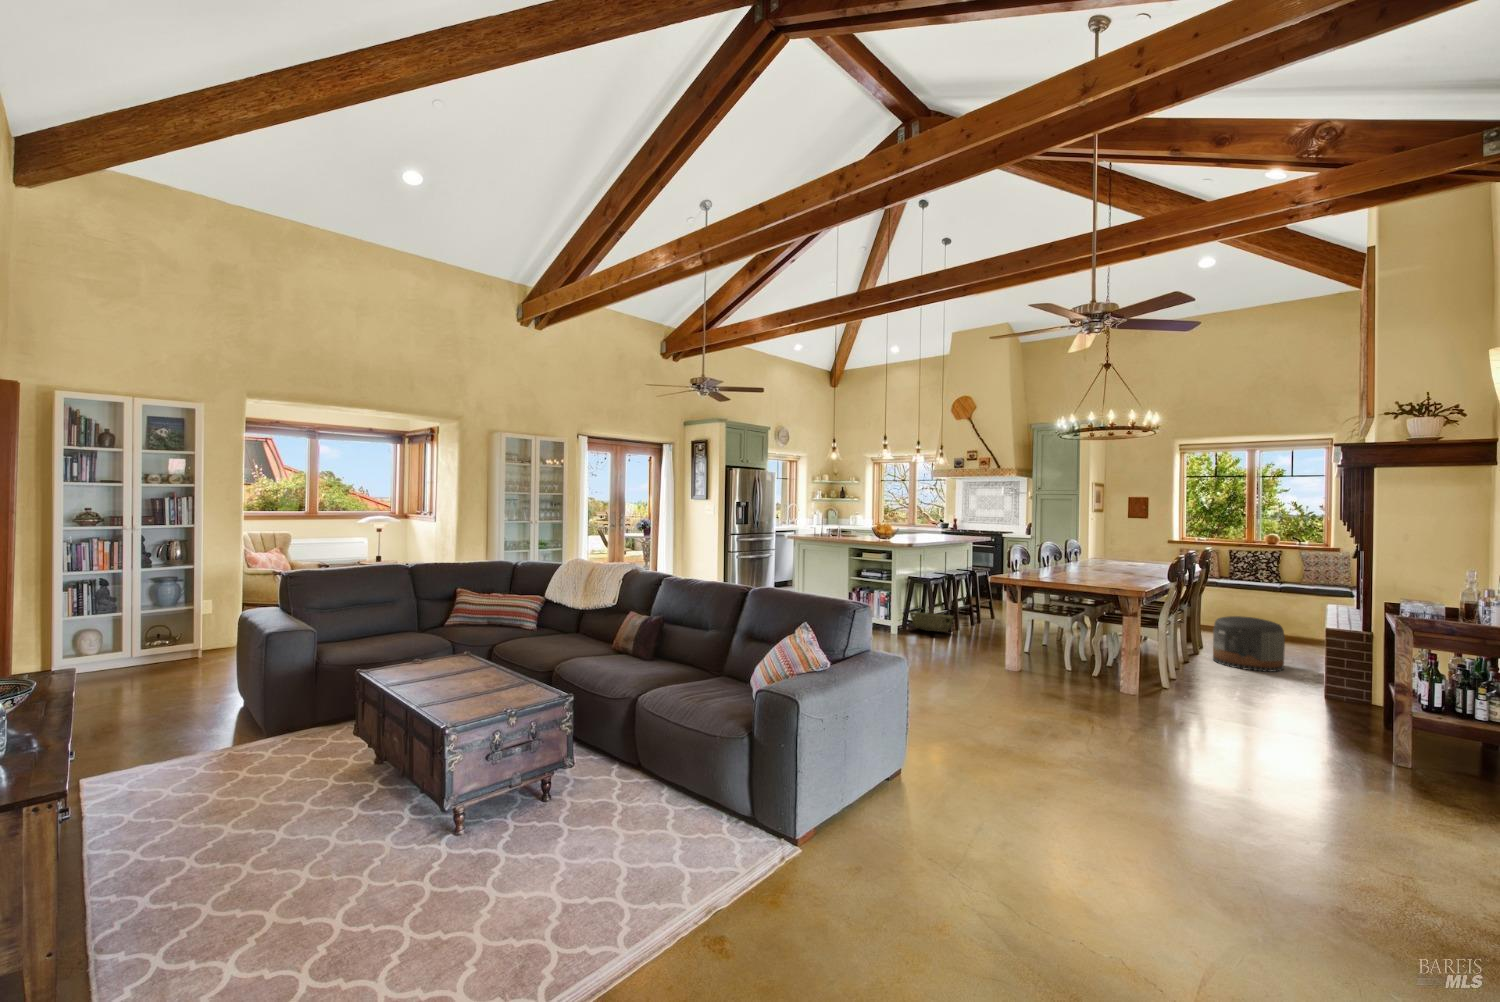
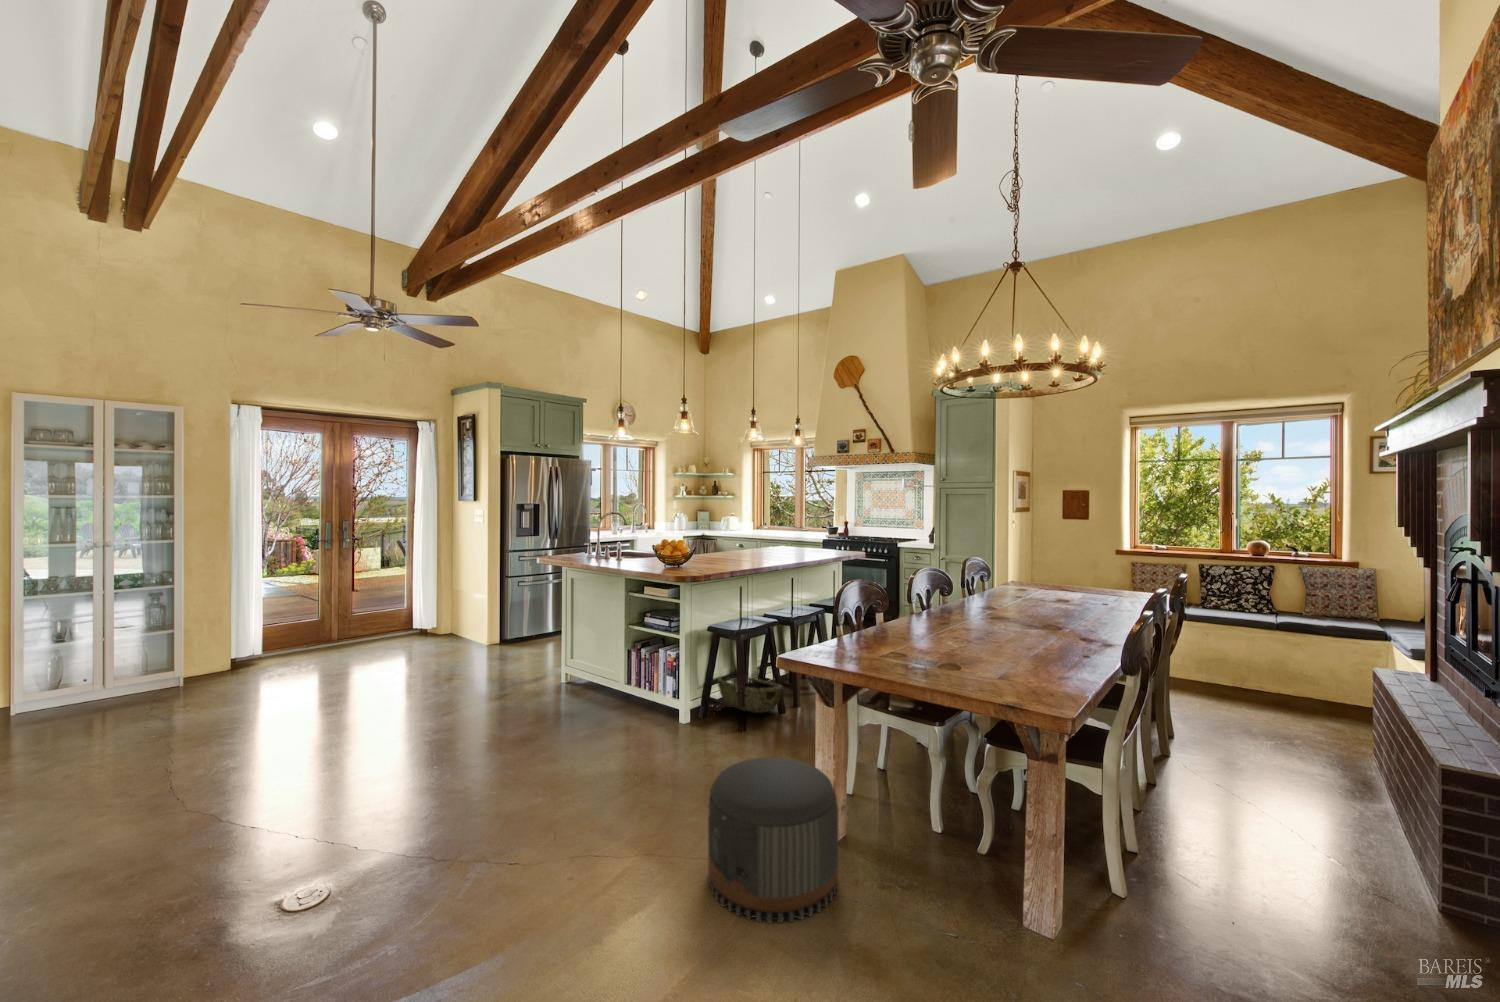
pouf: present [1213,616,1285,672] -> present [708,757,838,923]

